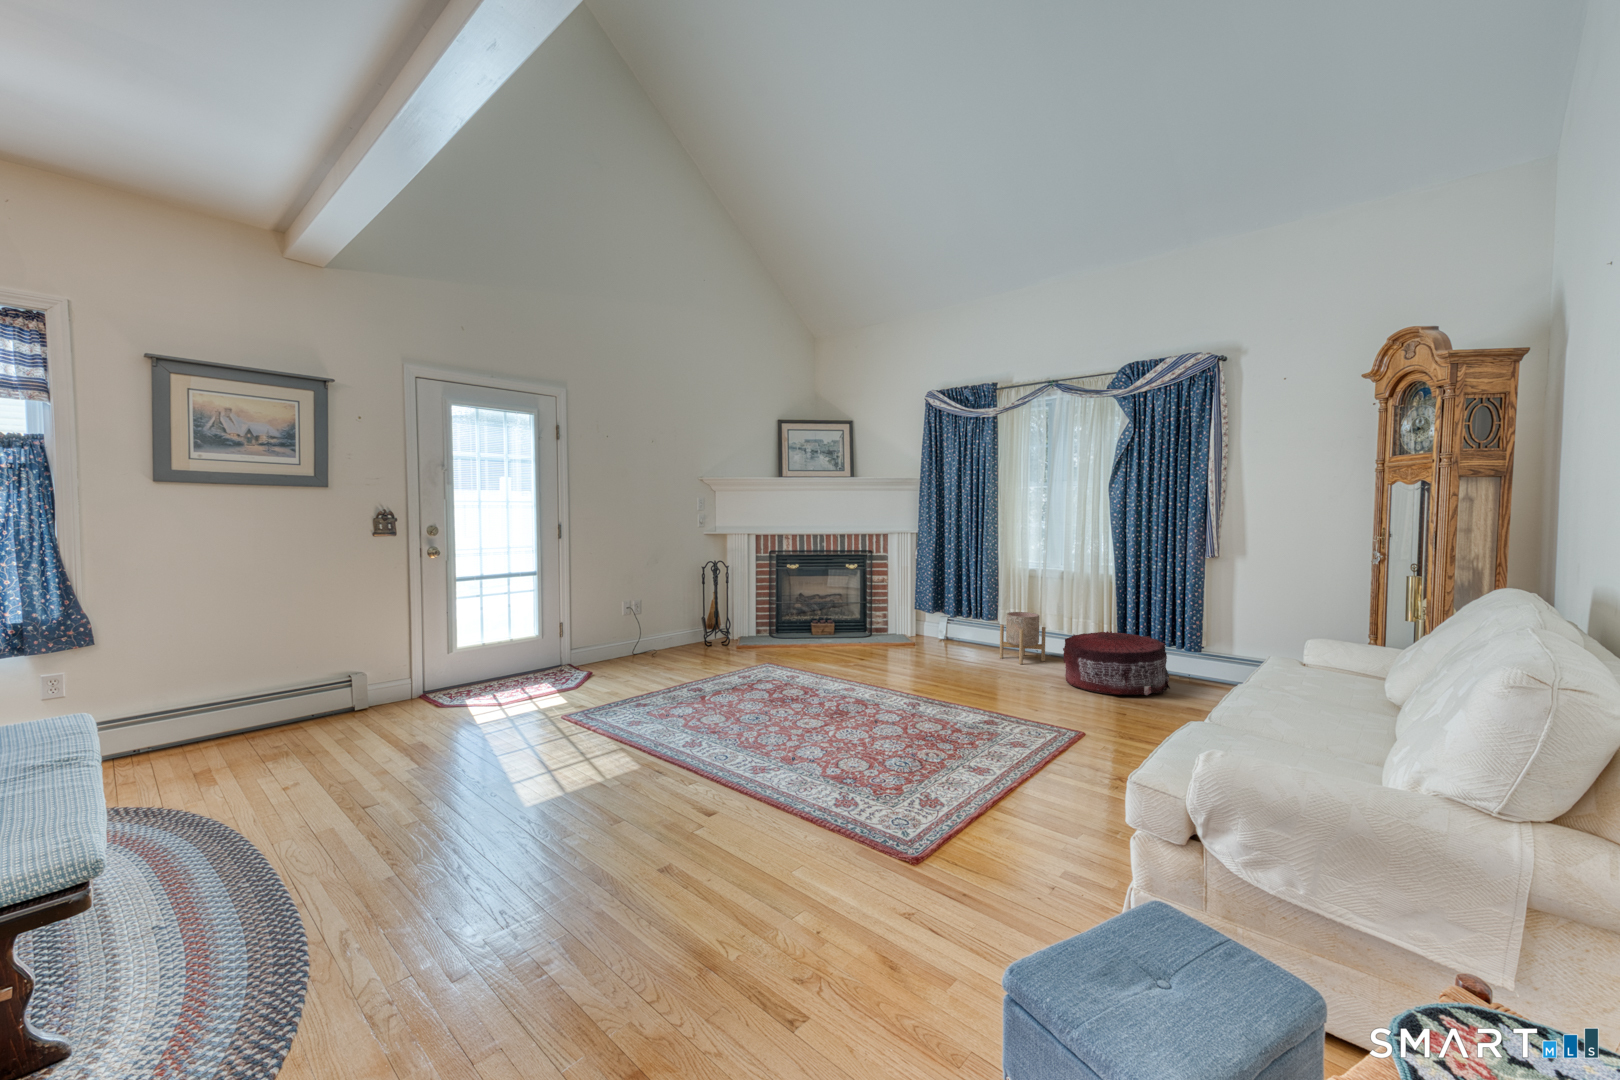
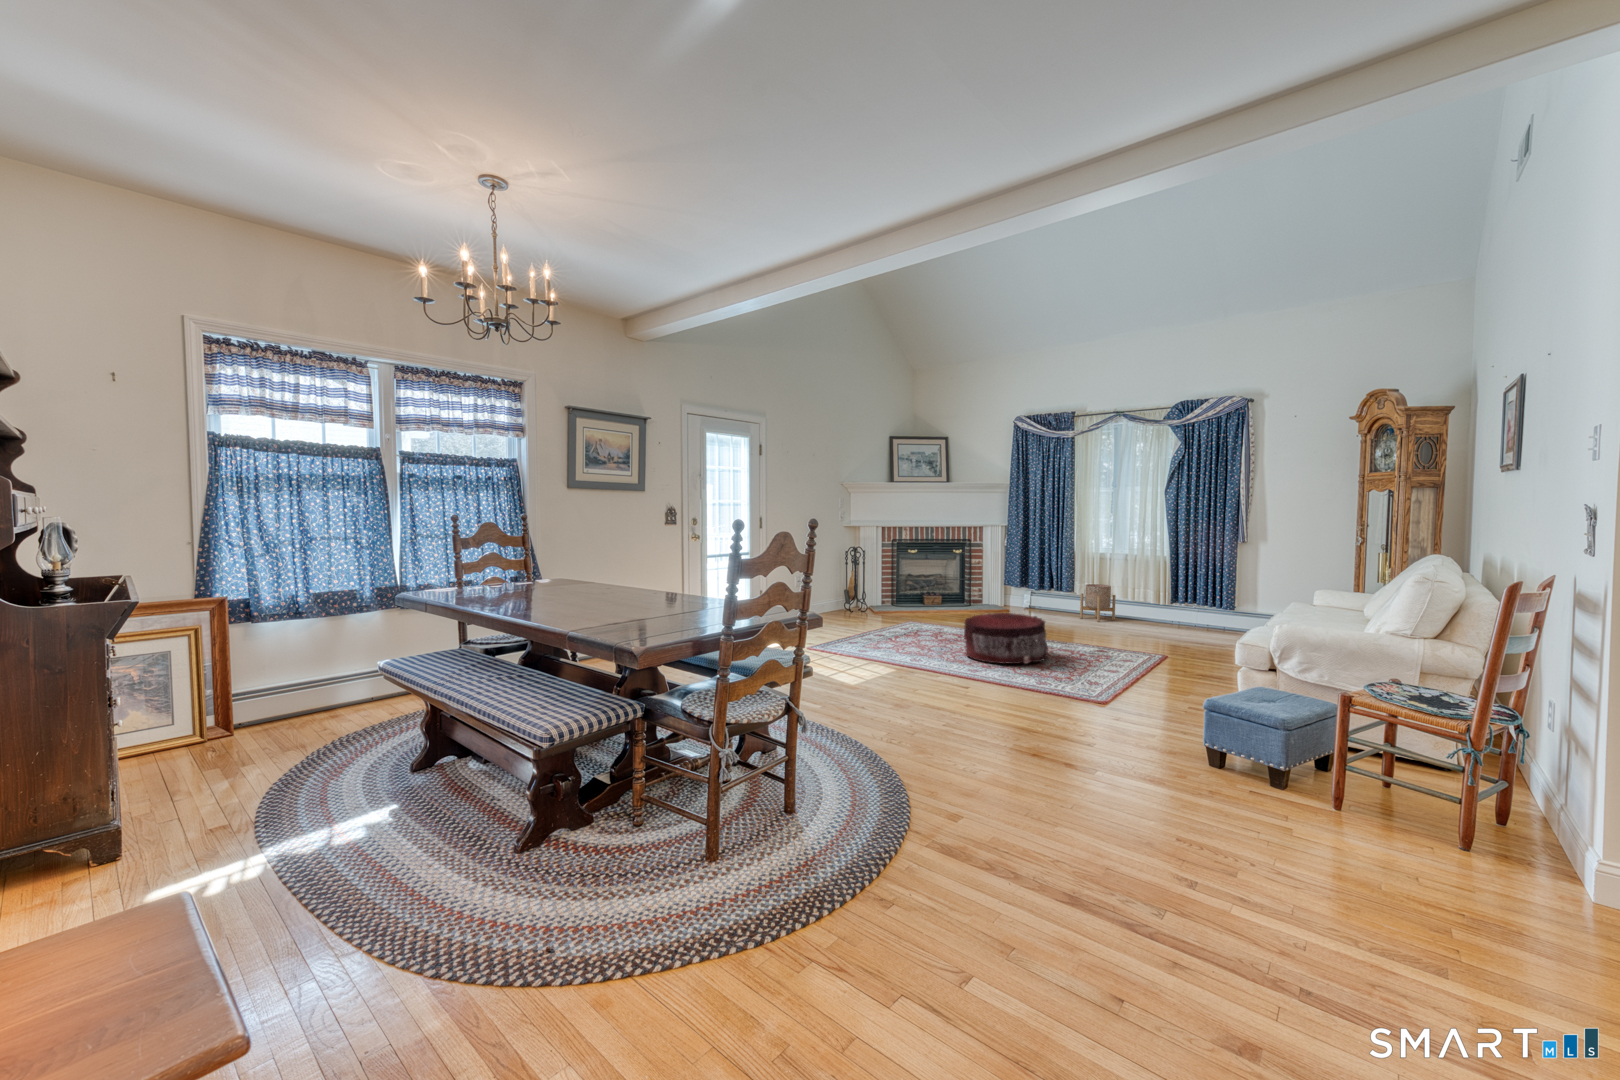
pouf: present [1063,631,1170,695] -> present [964,613,1048,664]

